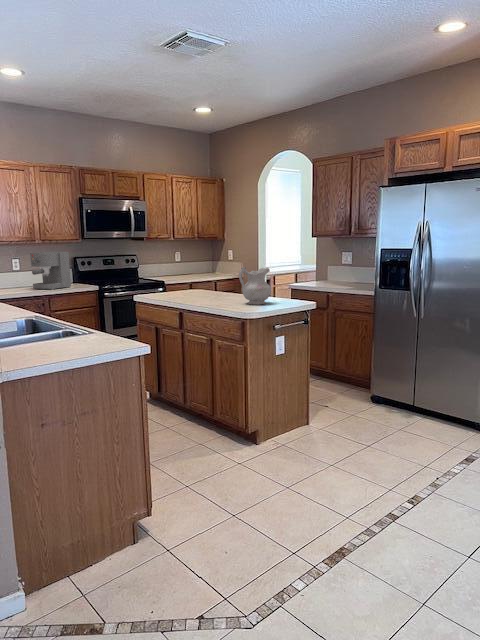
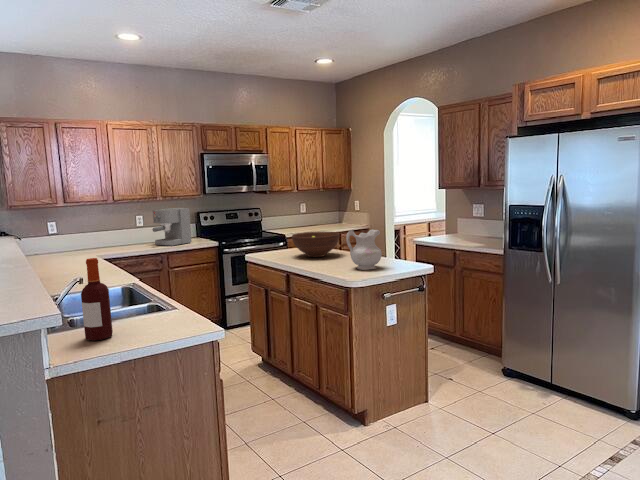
fruit bowl: none [182,273,228,296] -> present [292,232,340,257]
bottle: none [17,277,46,353] -> present [81,258,113,341]

